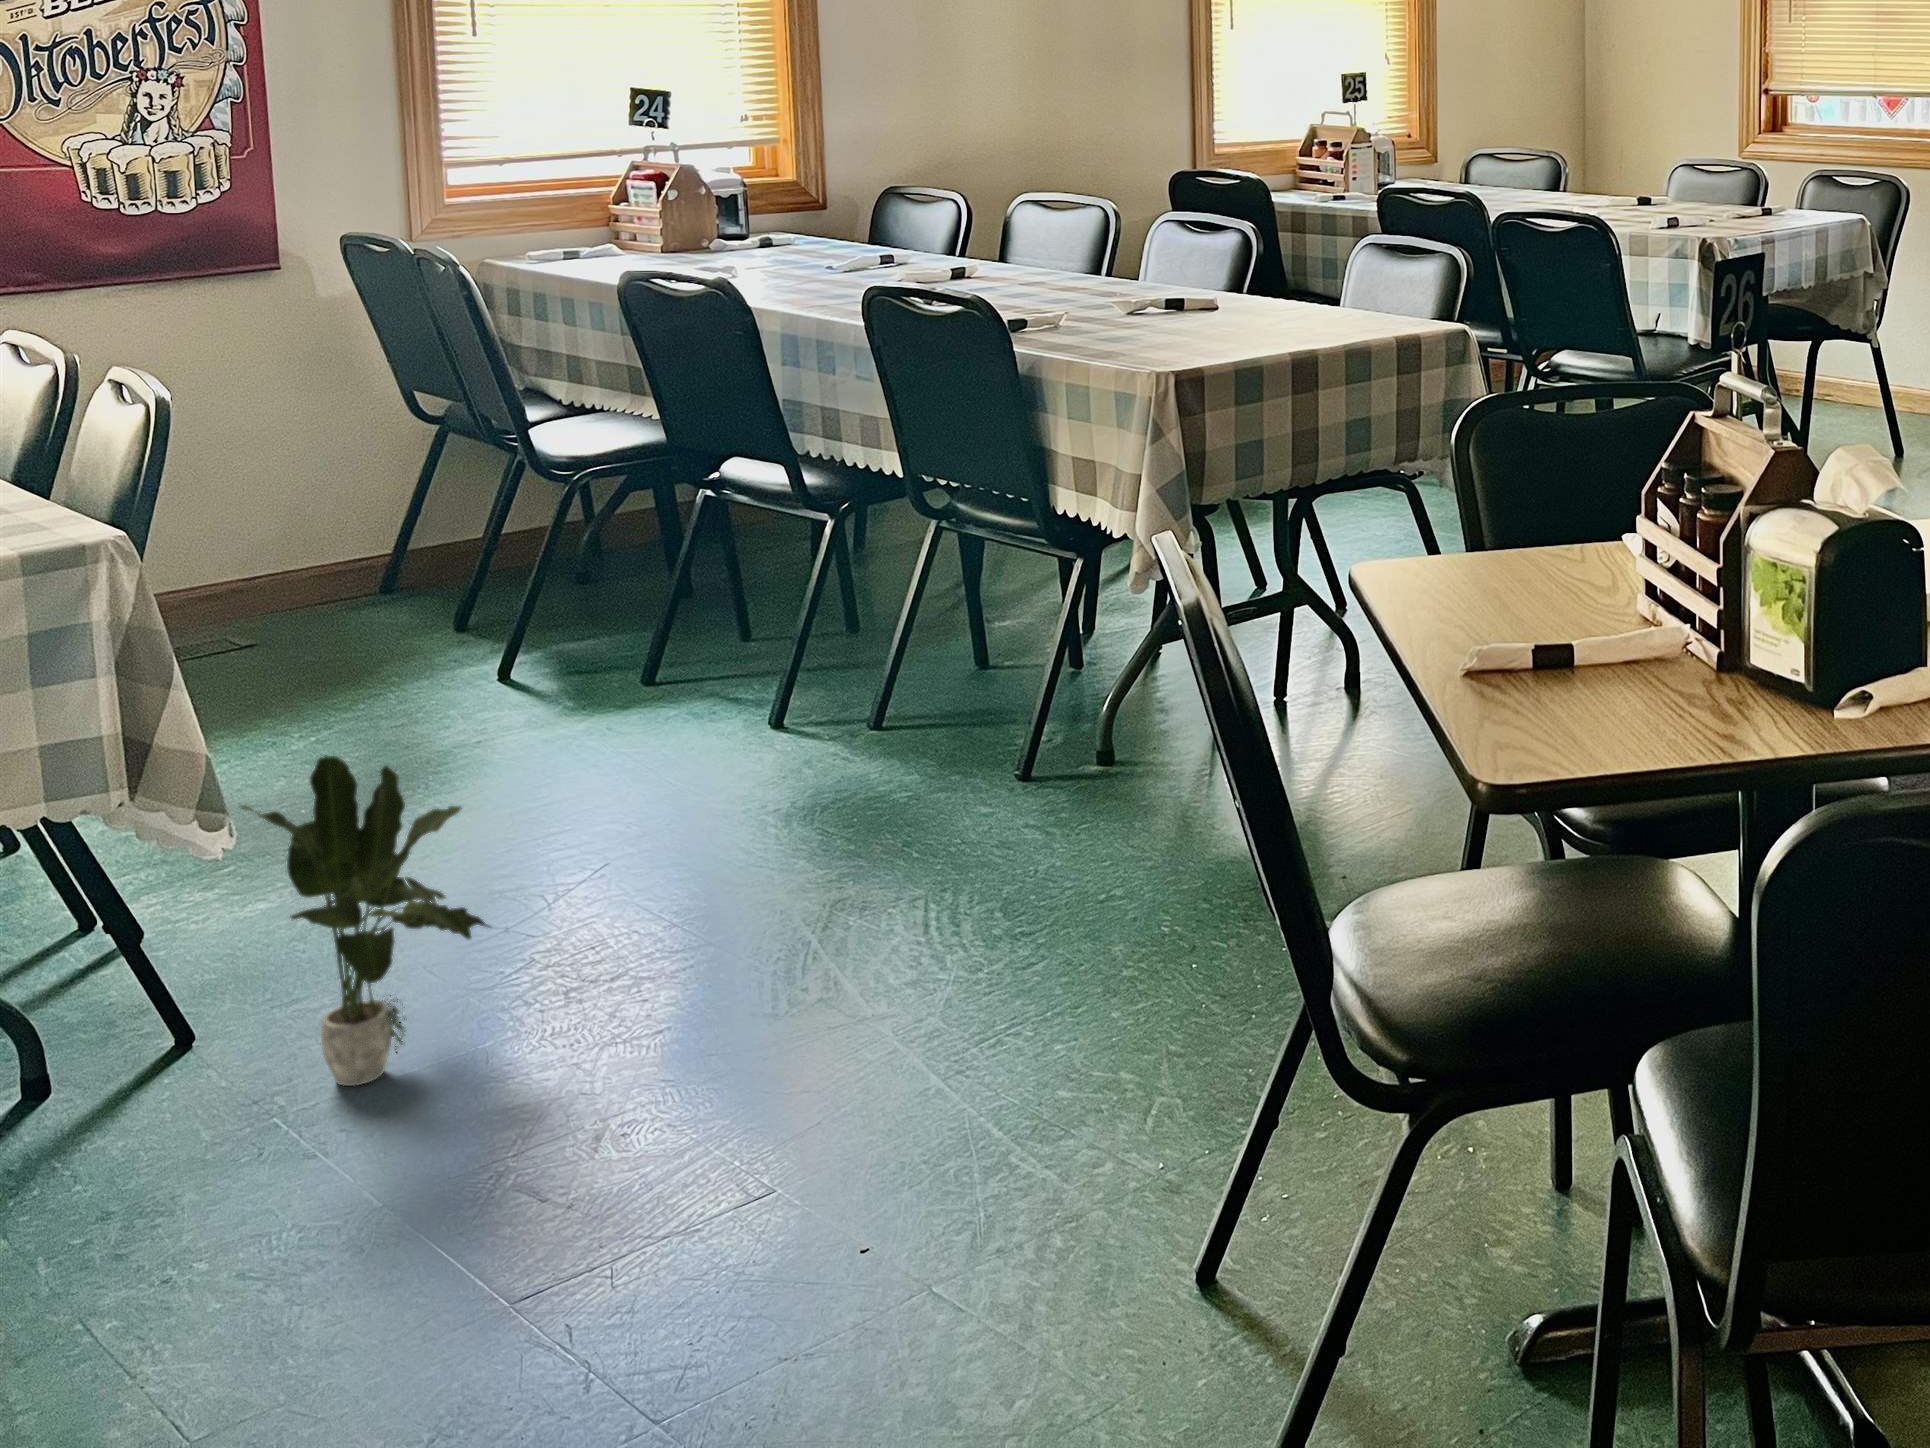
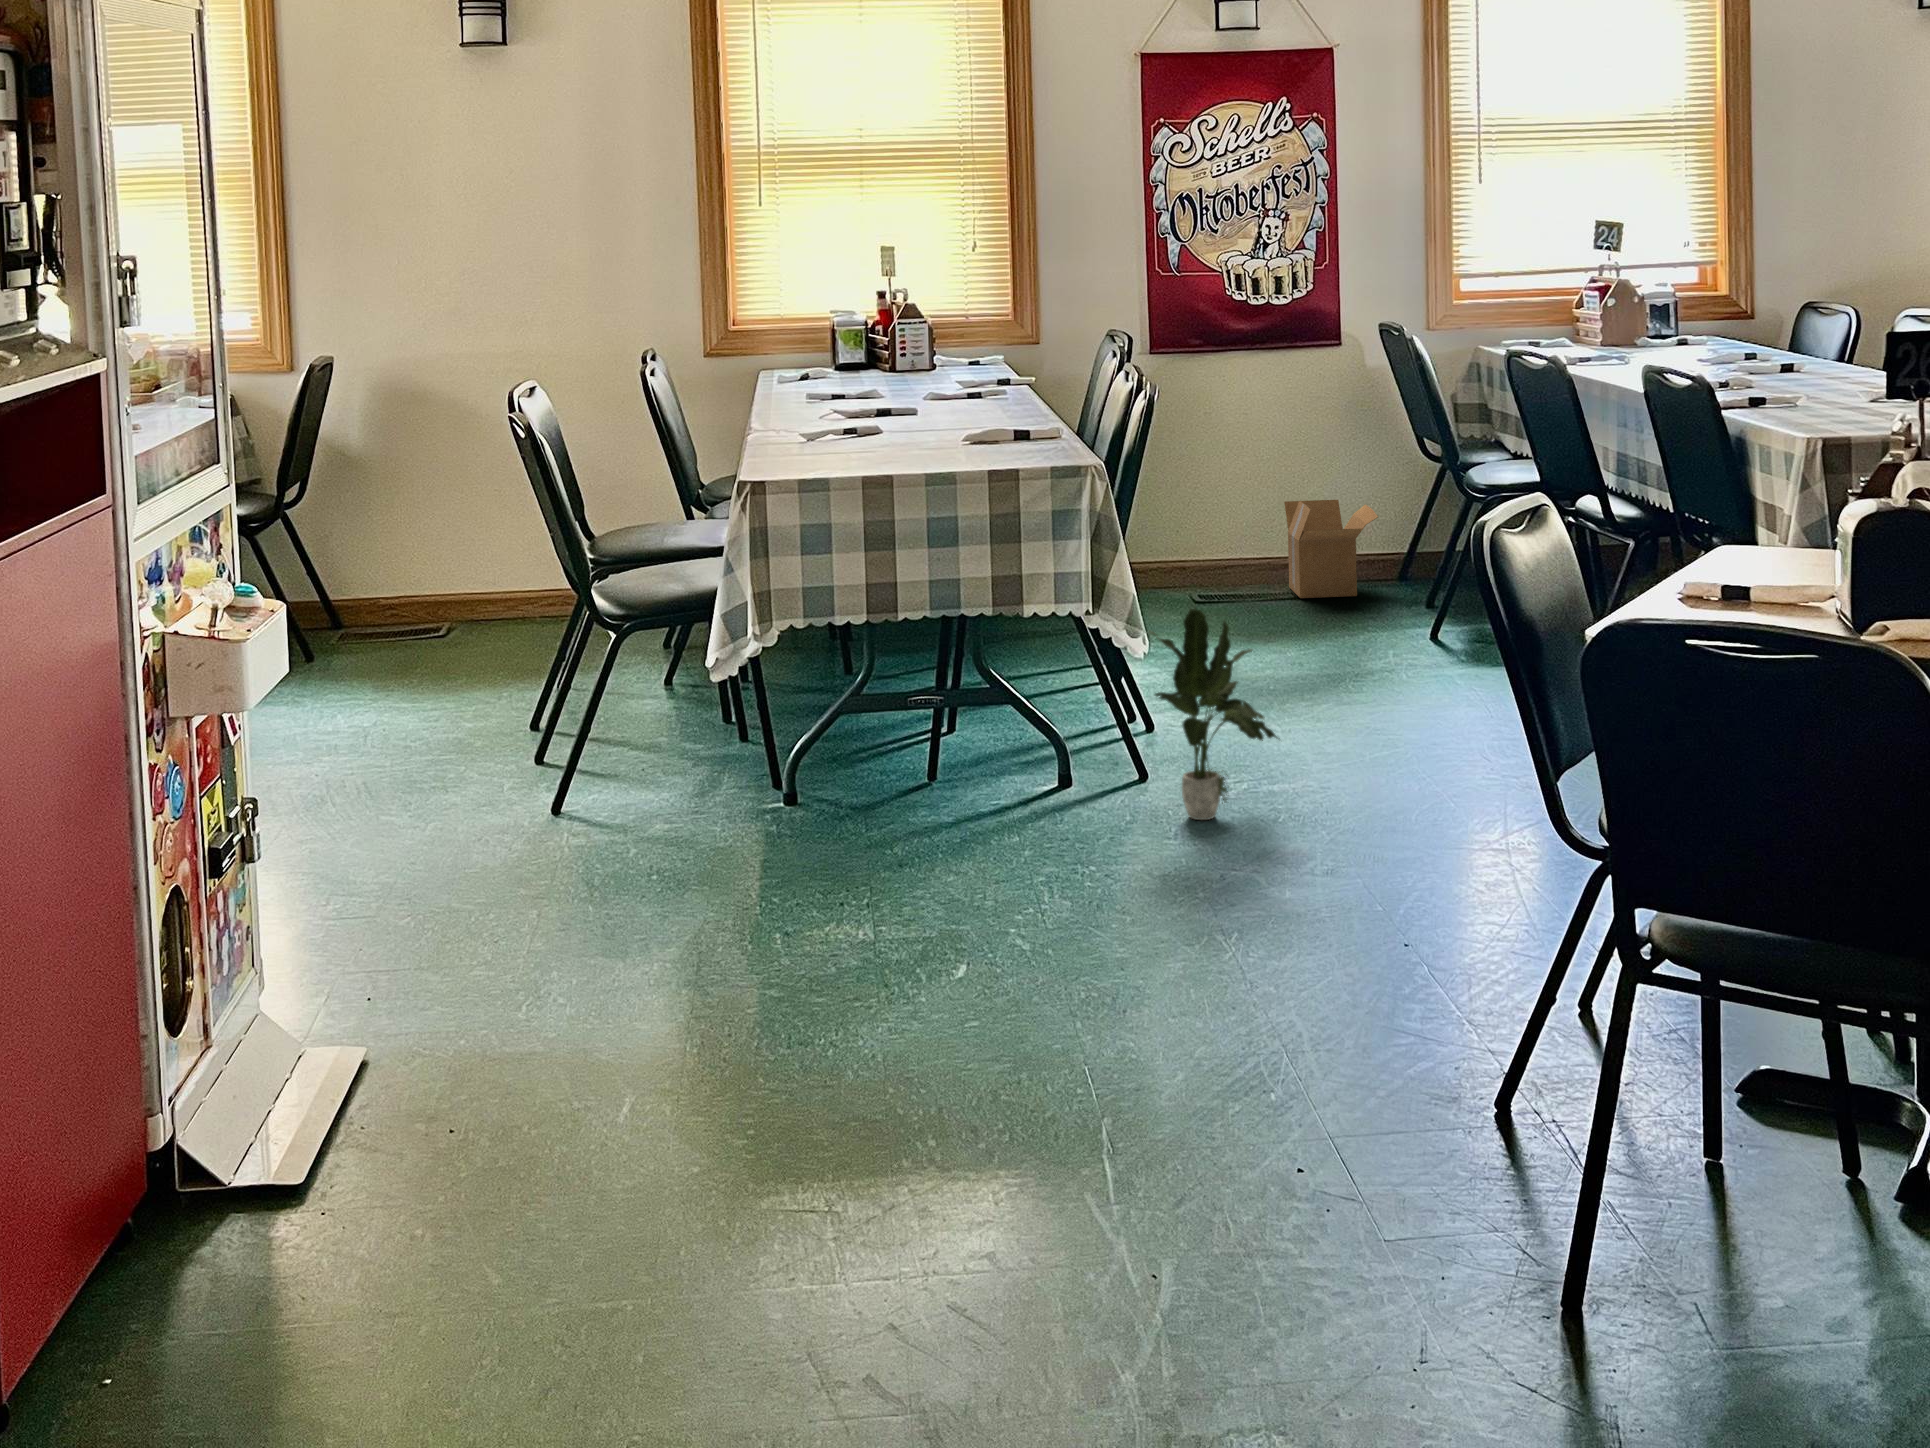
cardboard box: none [200,491,367,646] -> present [1284,500,1378,598]

